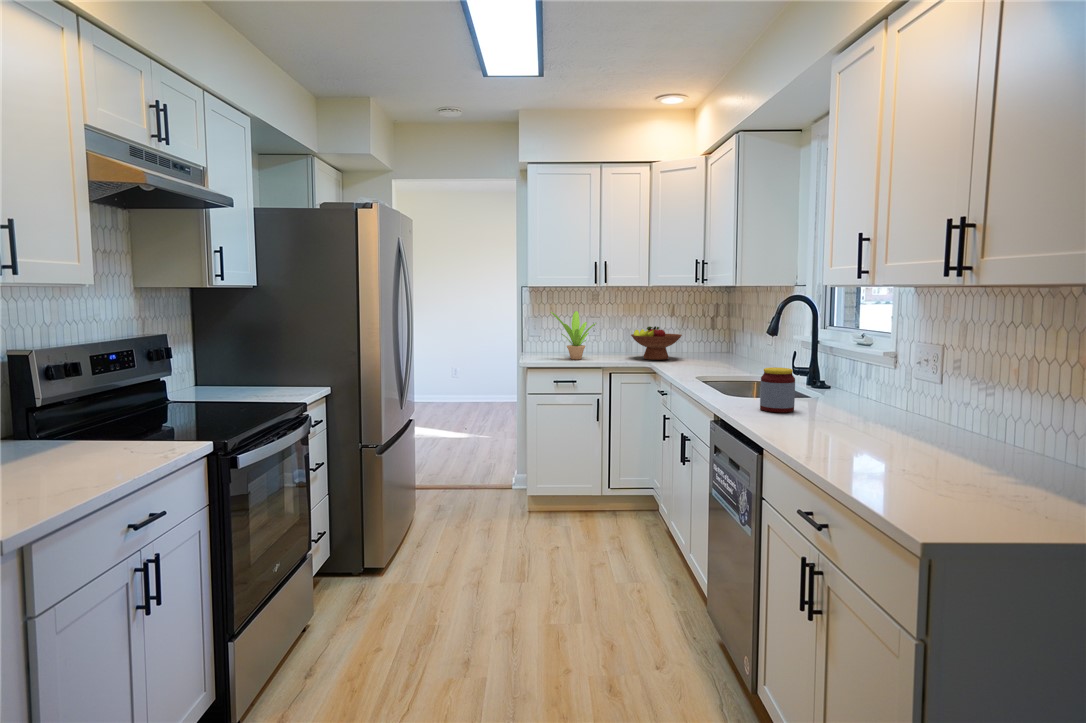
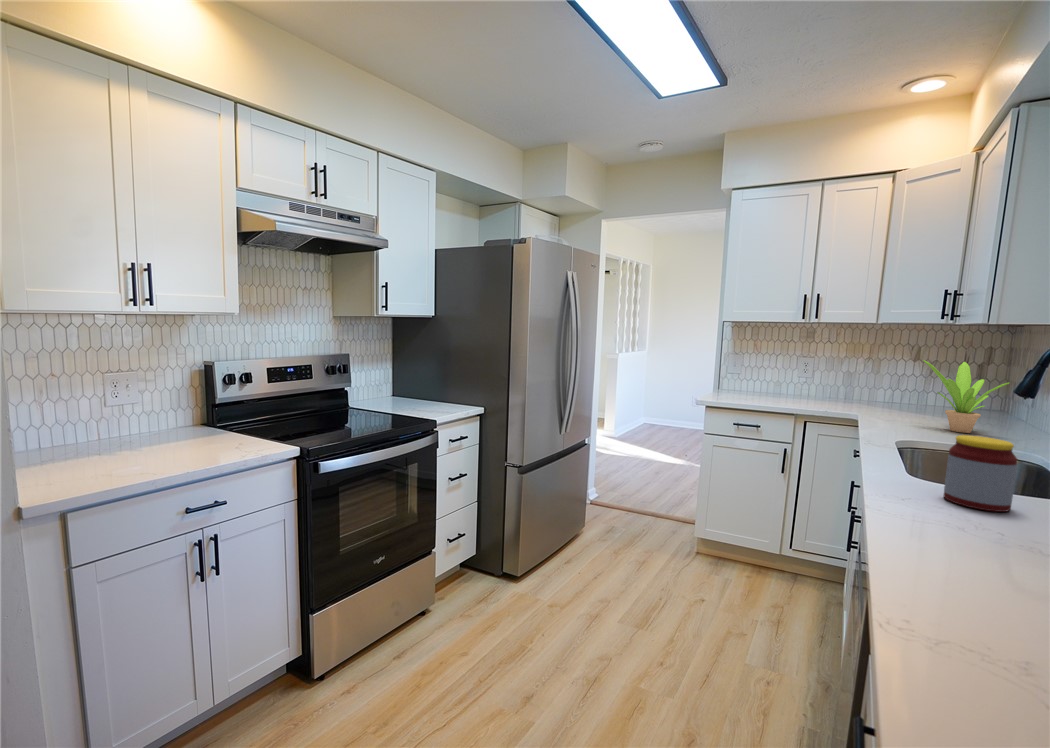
potted plant: present [551,311,596,360] -> present [923,360,1009,433]
fruit bowl: present [631,326,682,360] -> none [841,371,915,413]

